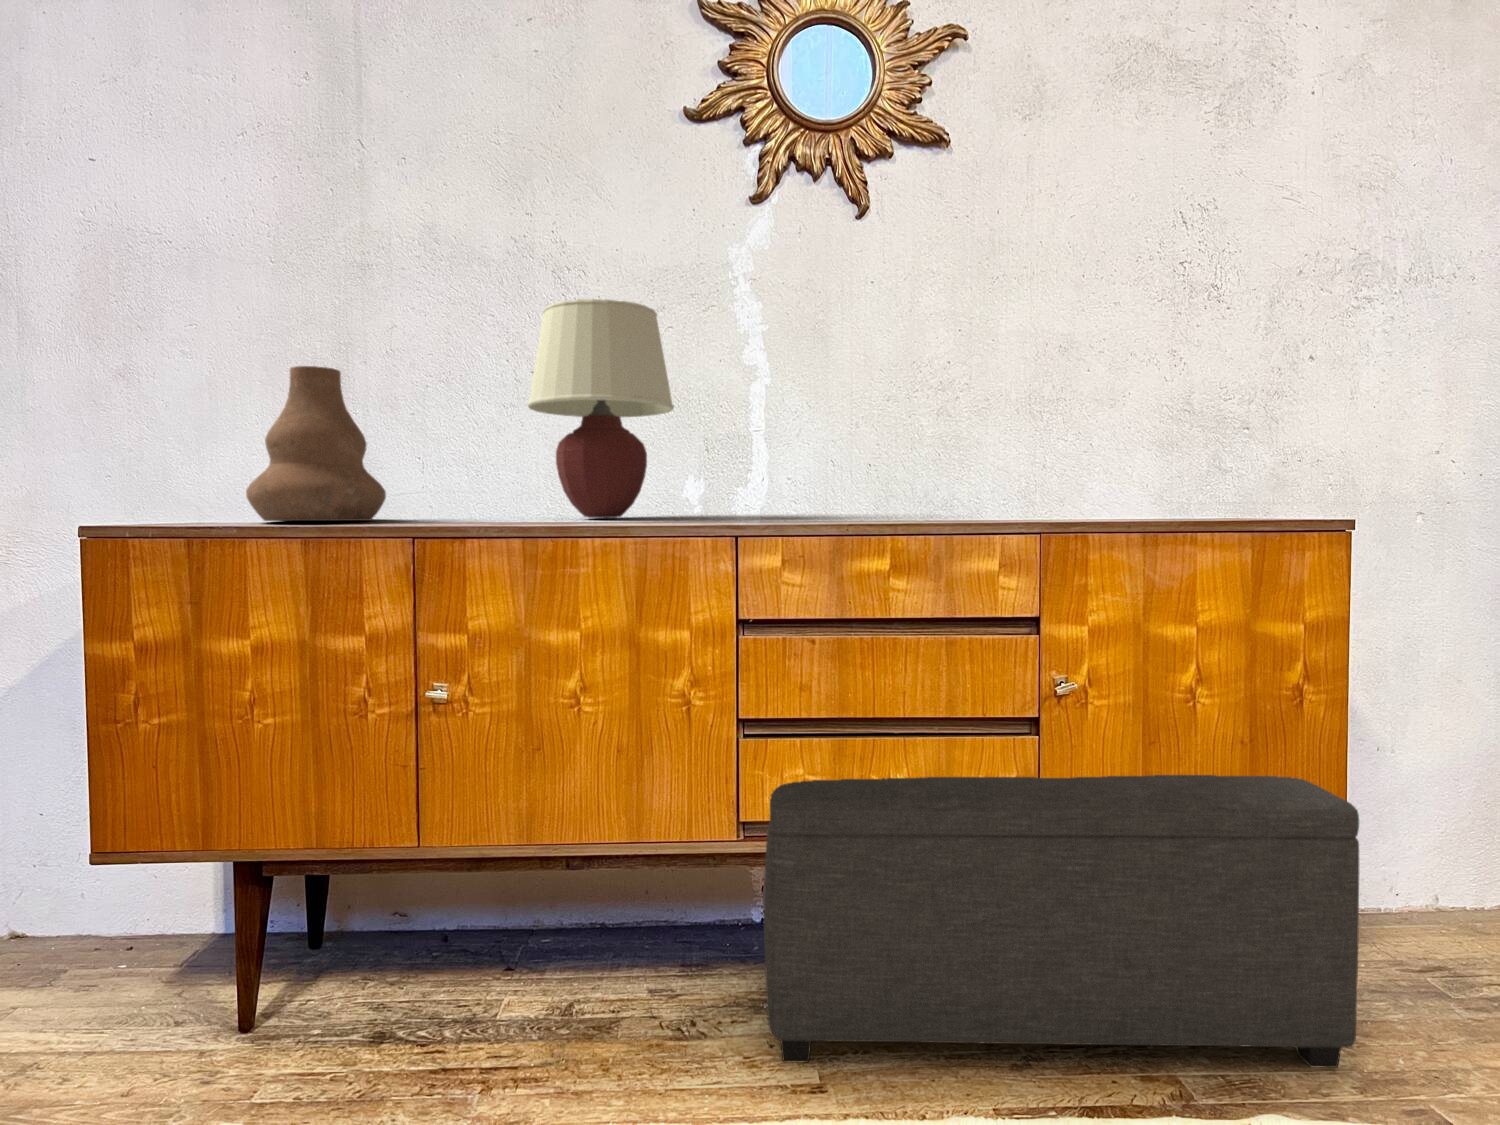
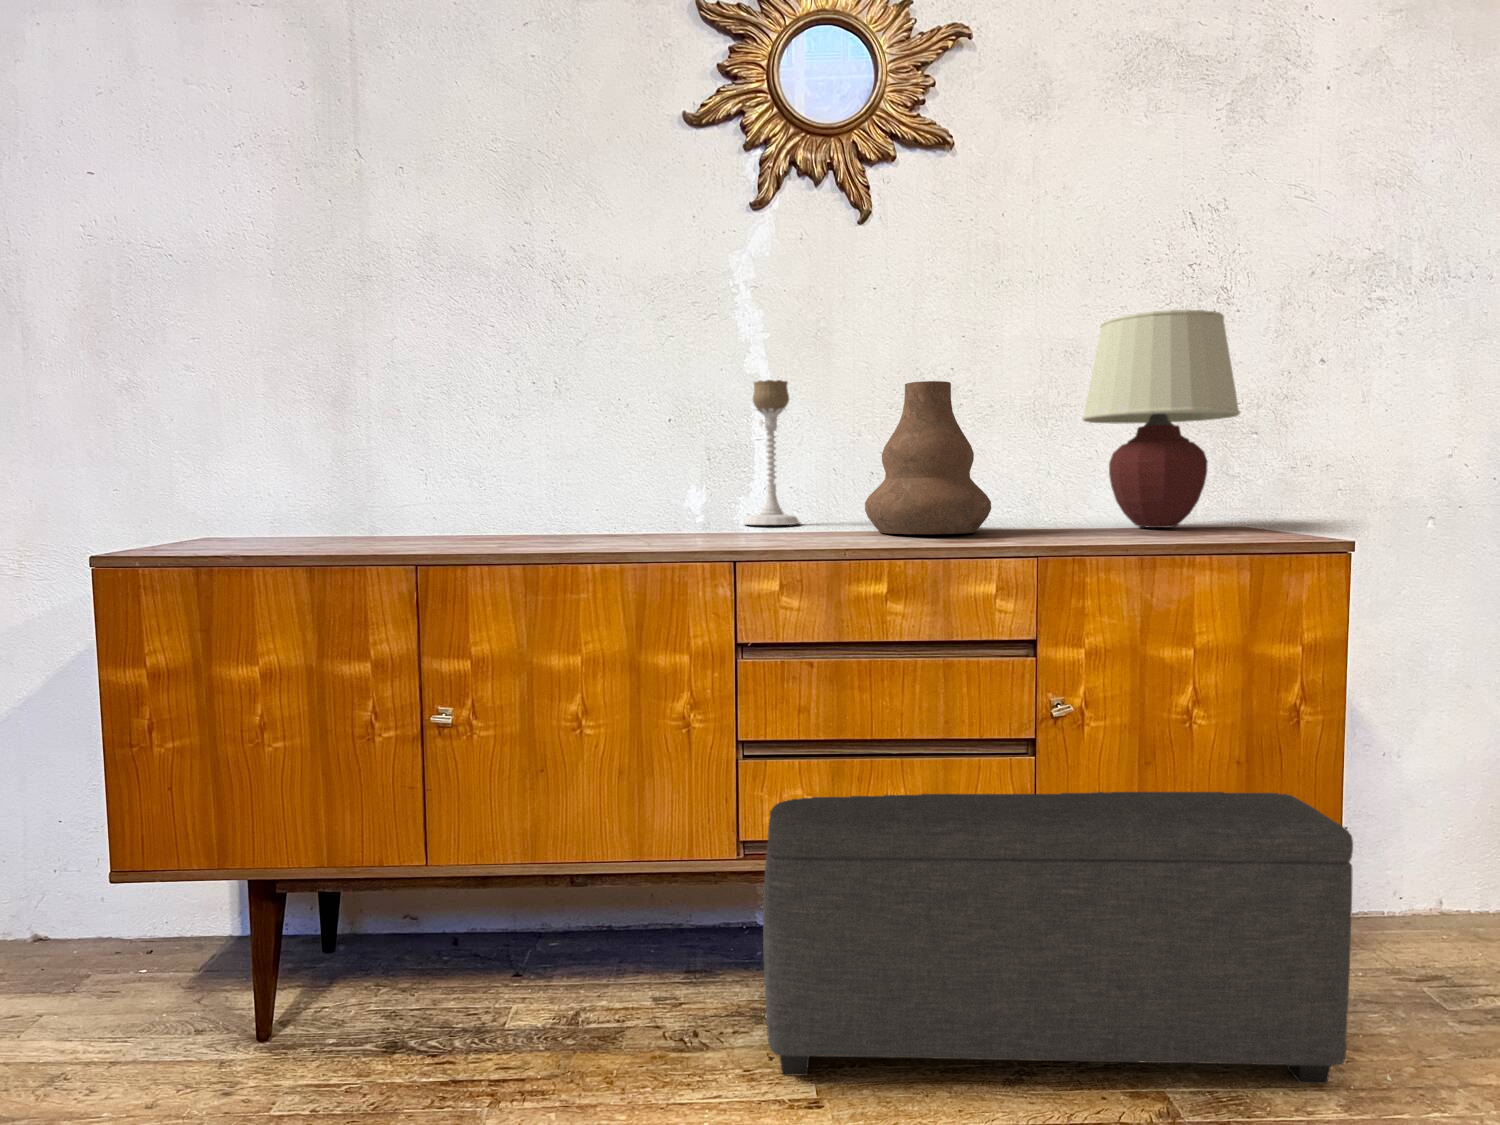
table lamp: present [527,299,674,518] -> present [1082,310,1240,528]
vase: present [246,366,386,521] -> present [865,381,991,534]
candle holder: none [741,370,799,515] -> present [744,380,800,525]

